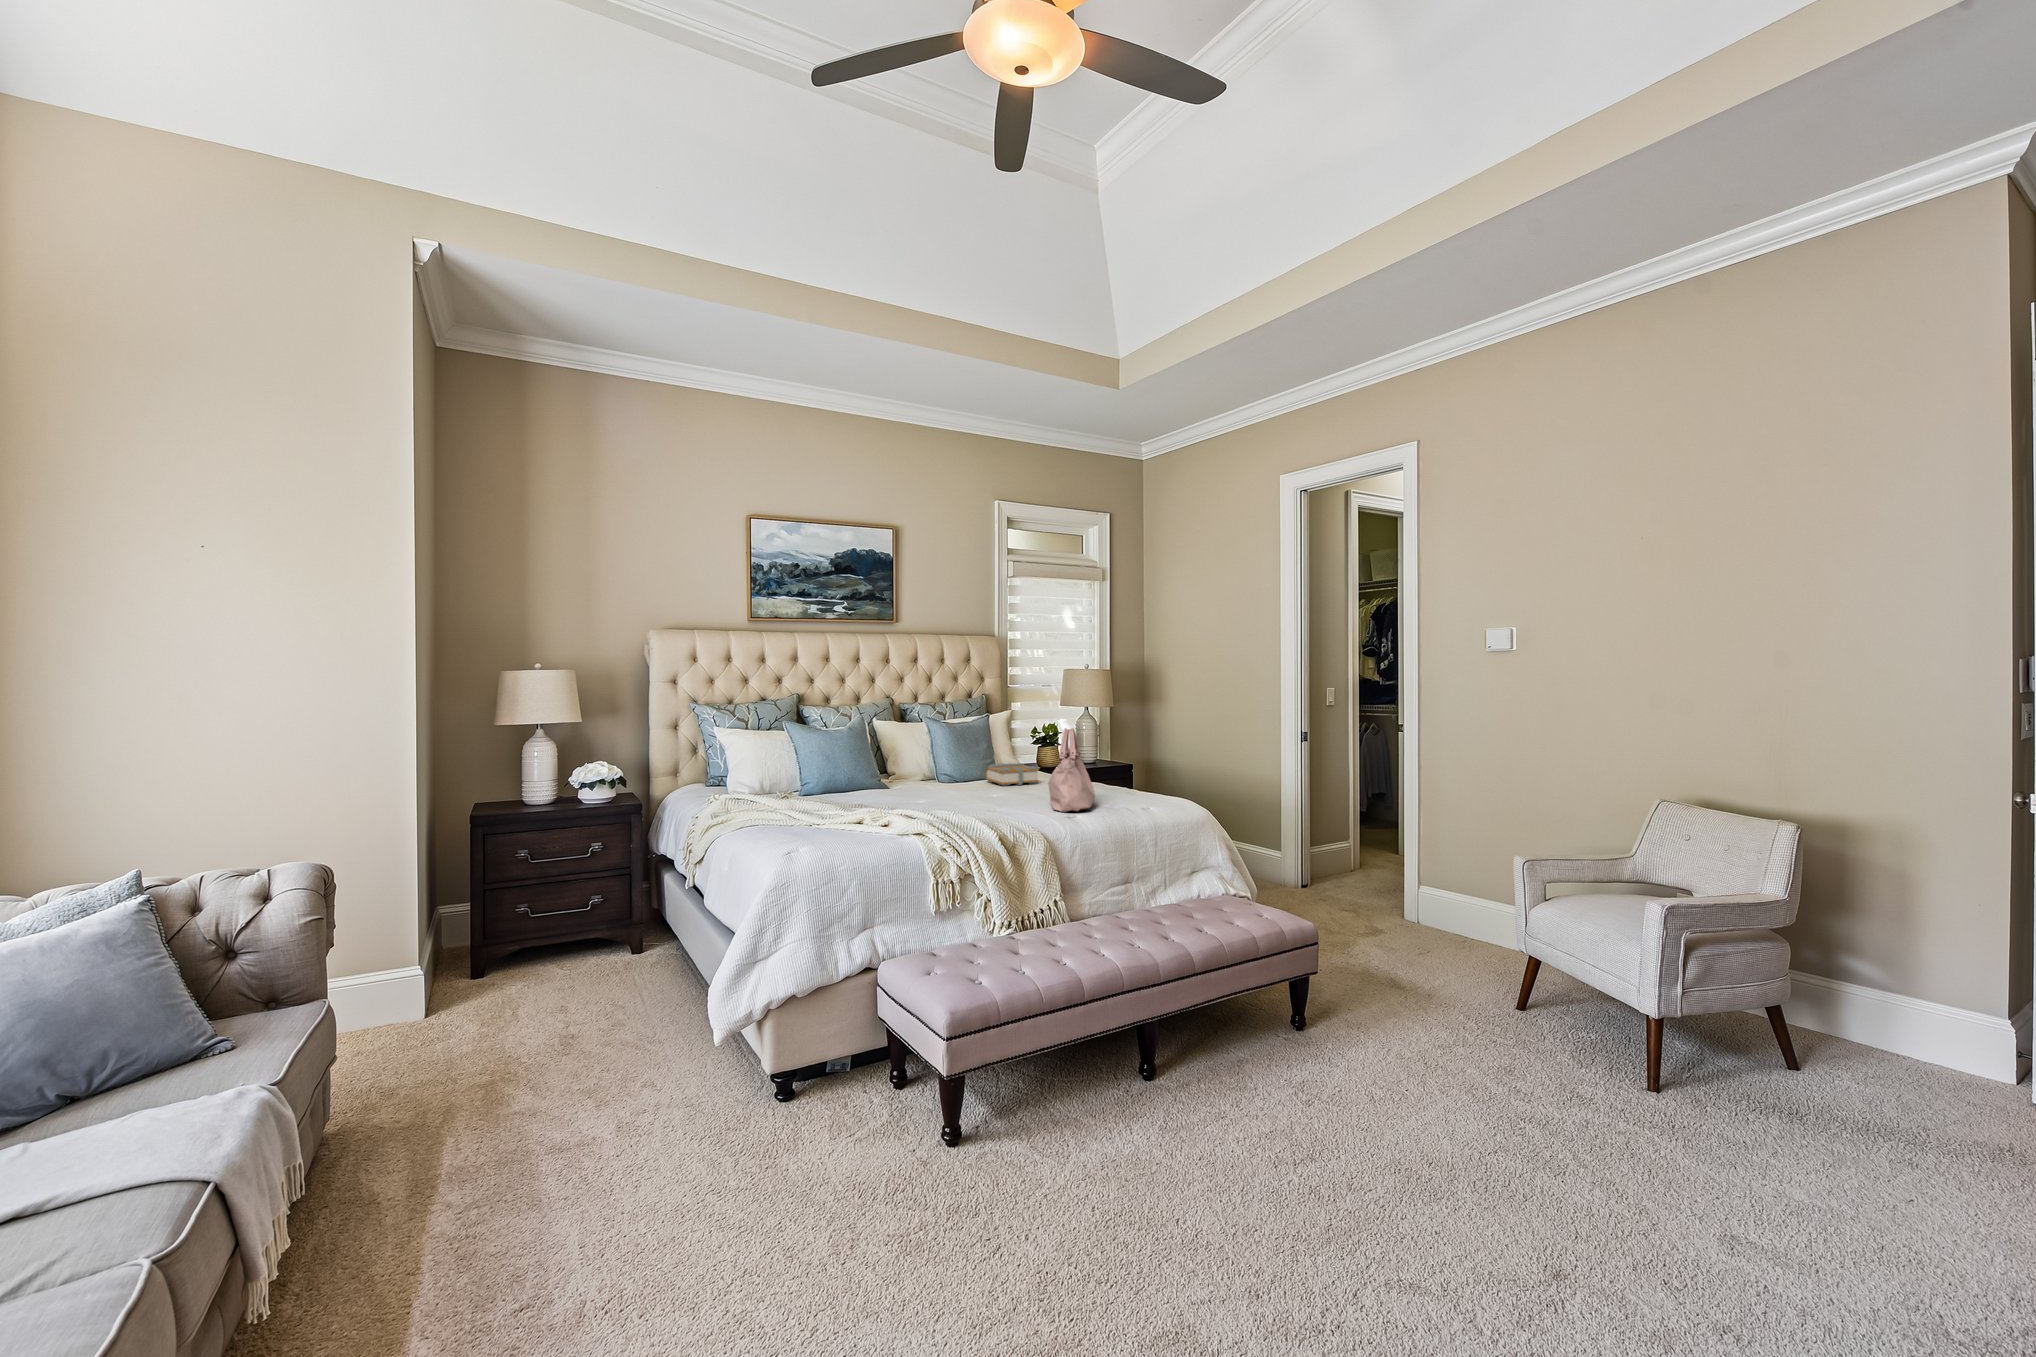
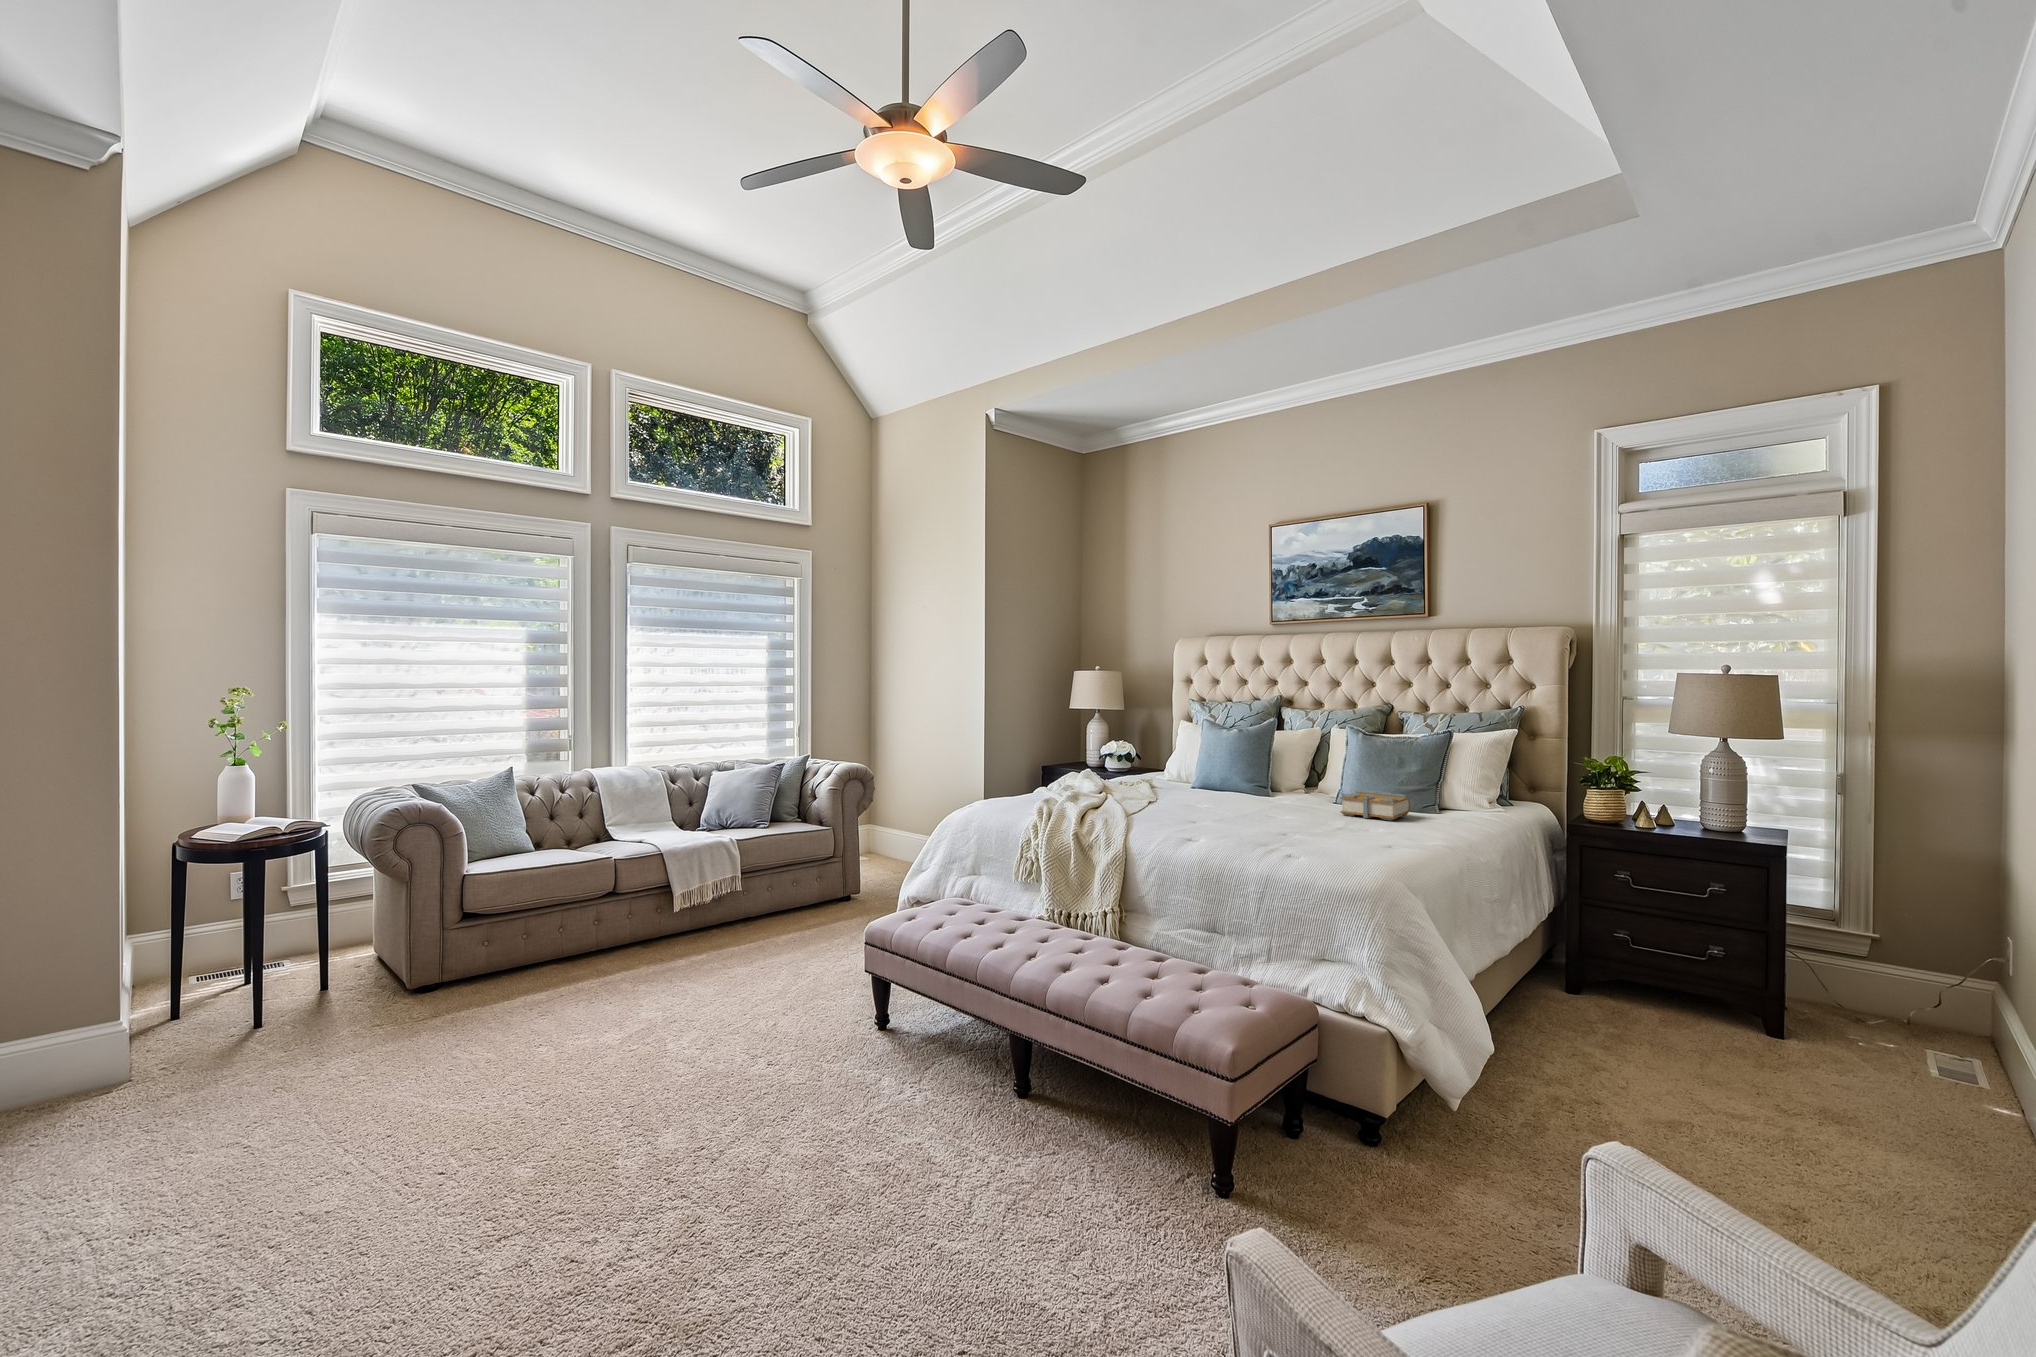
handbag: present [1048,728,1095,812] -> none [1200,741,1300,838]

